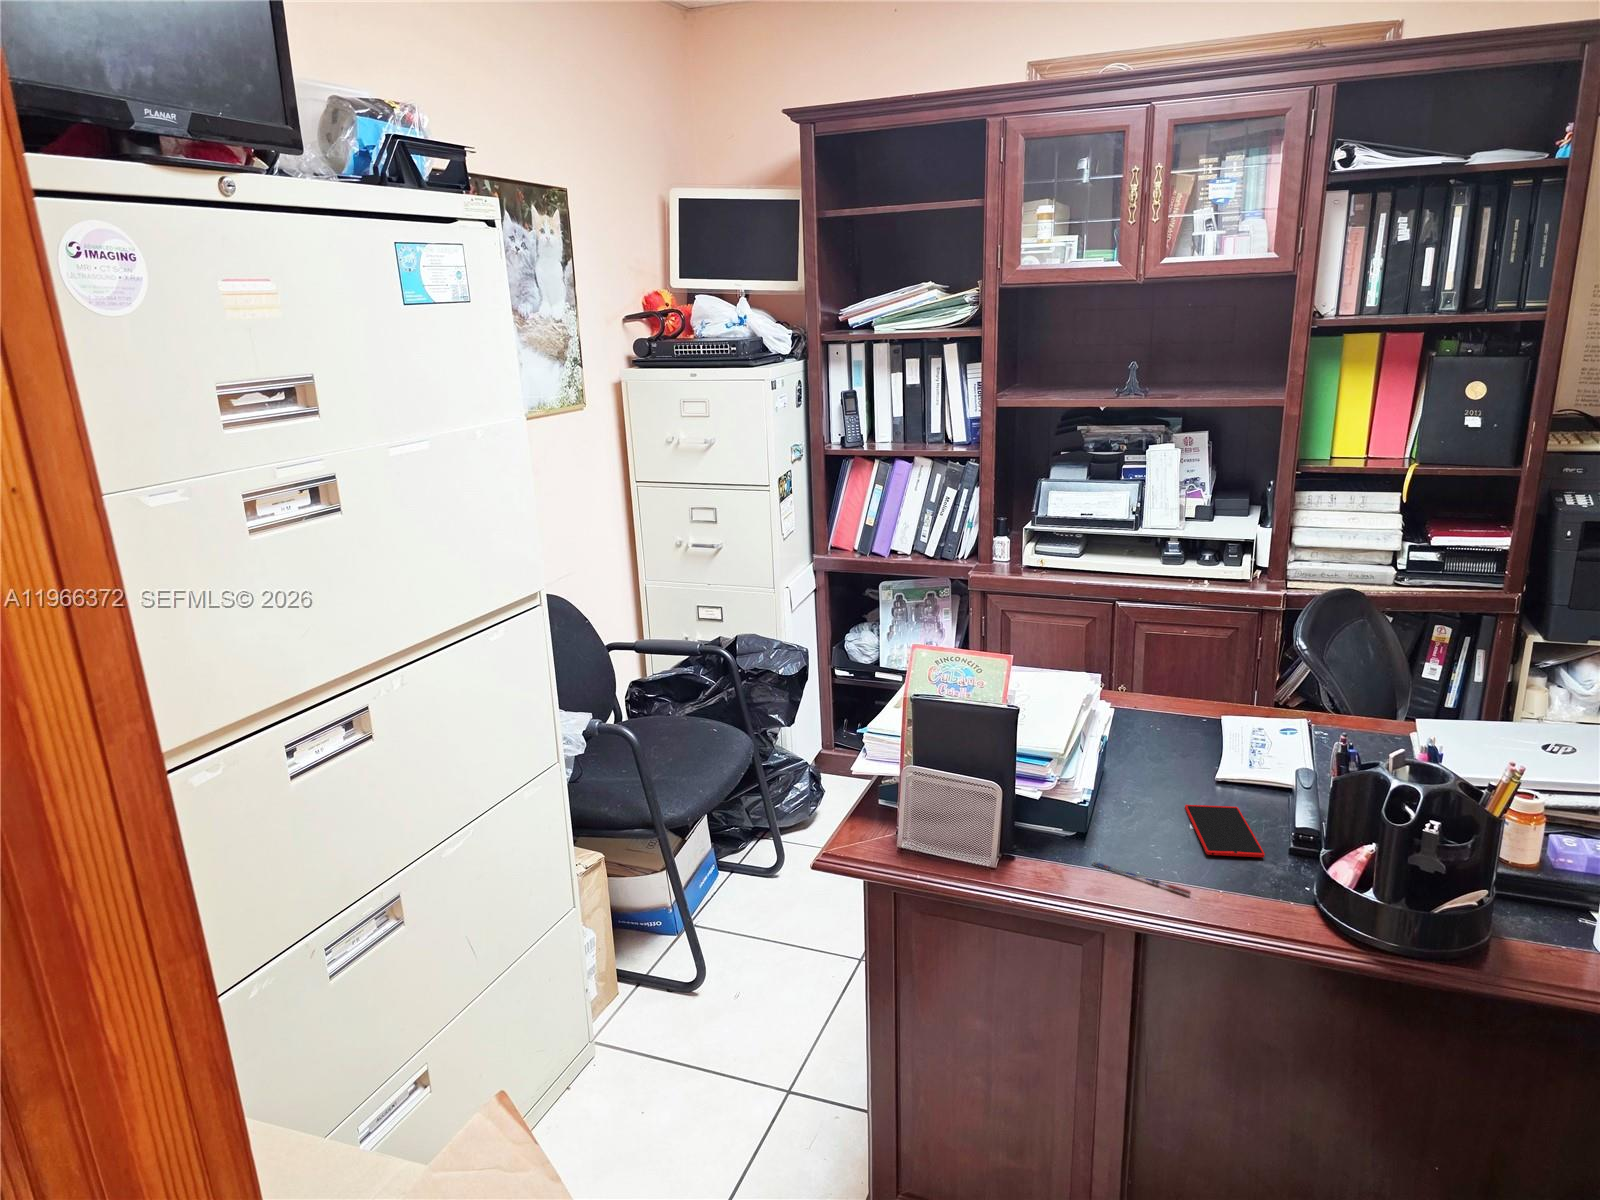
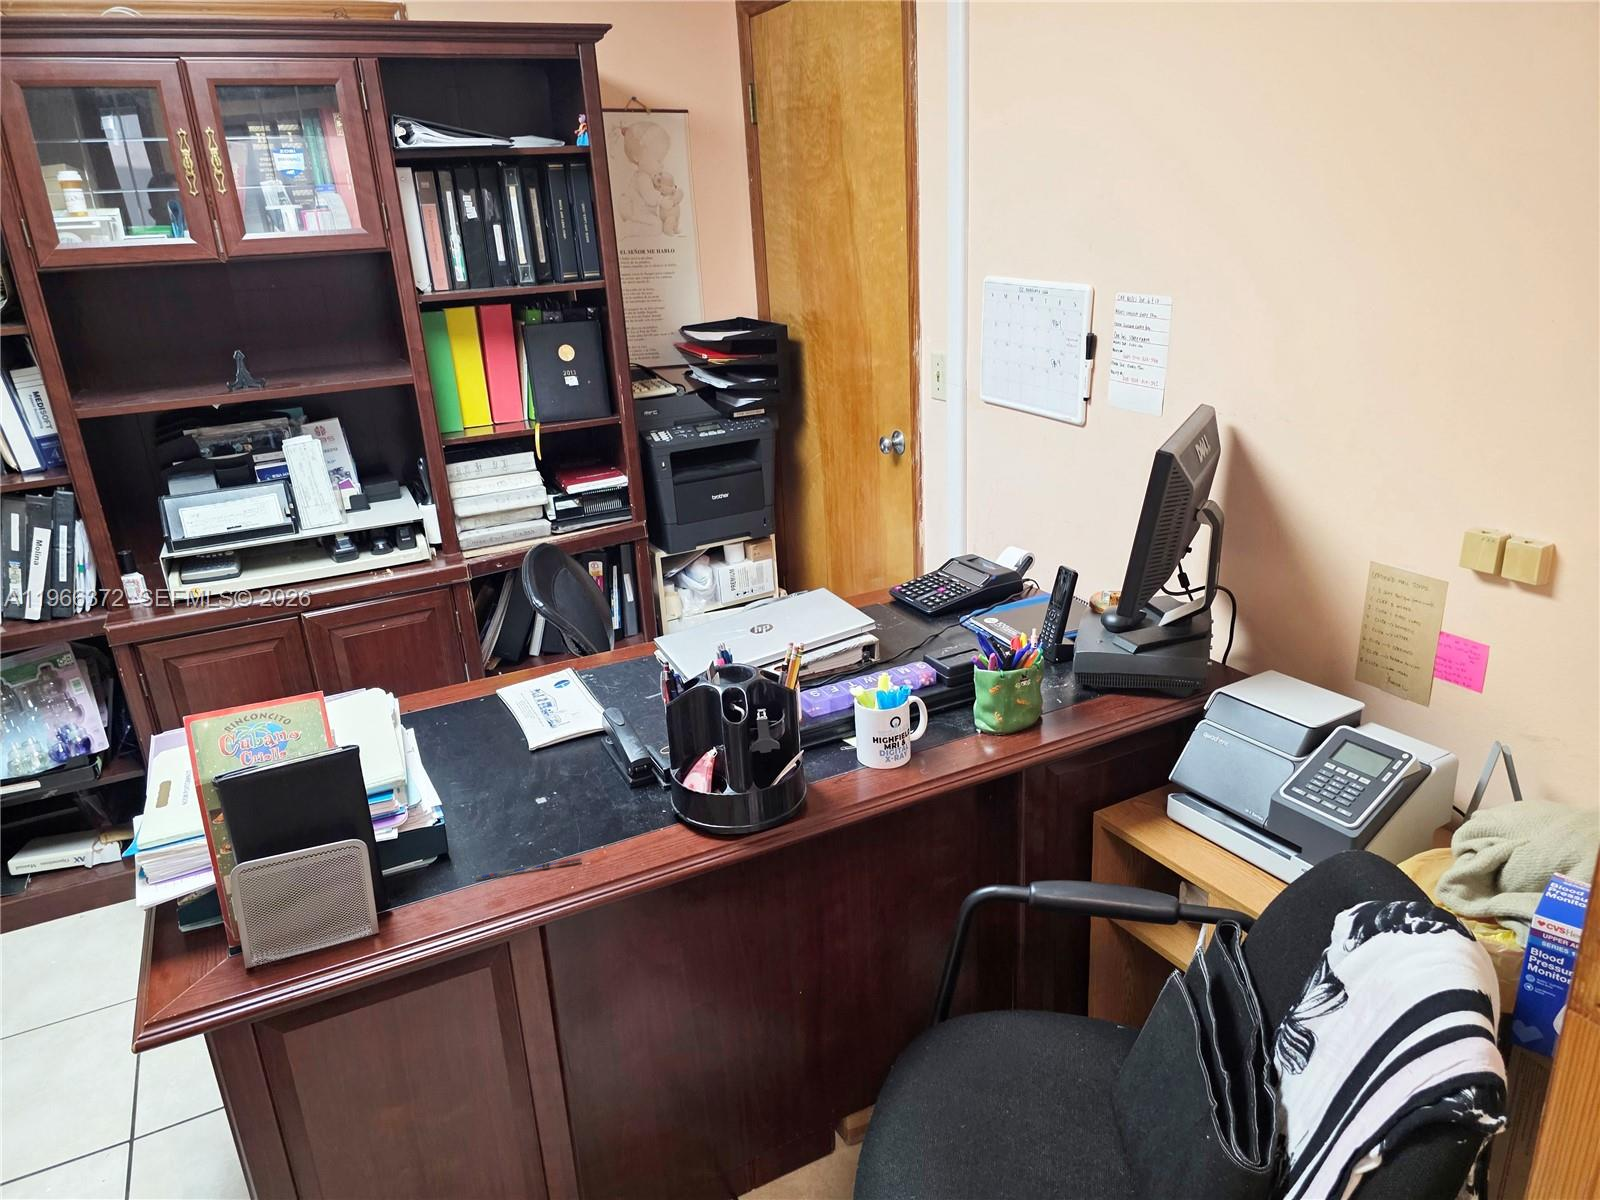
smartphone: present [1185,805,1265,857] -> none [522,766,616,818]

